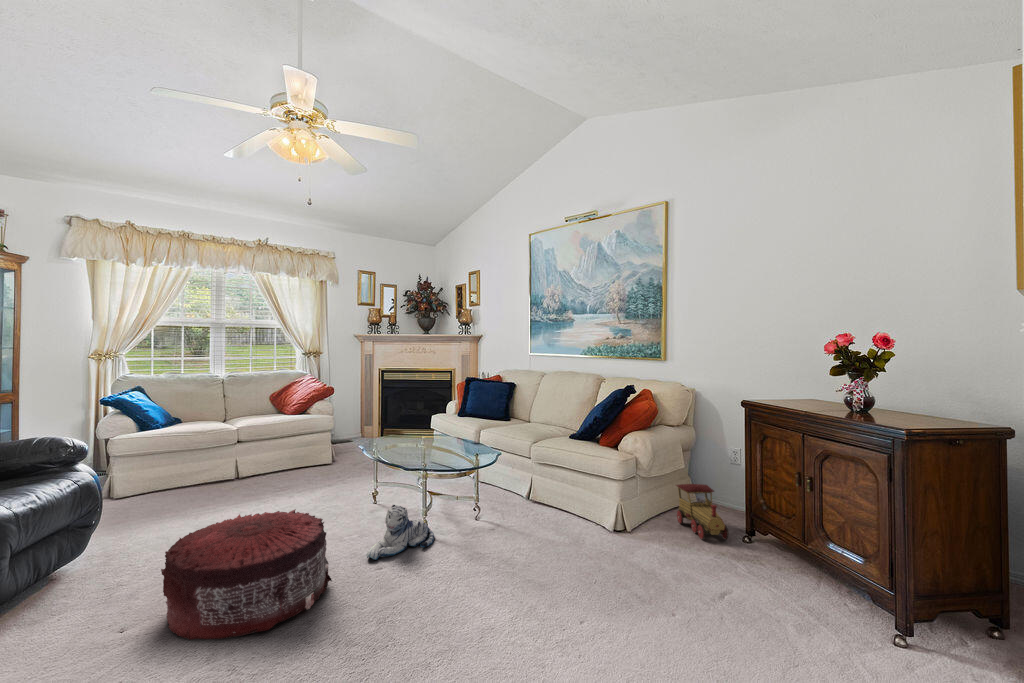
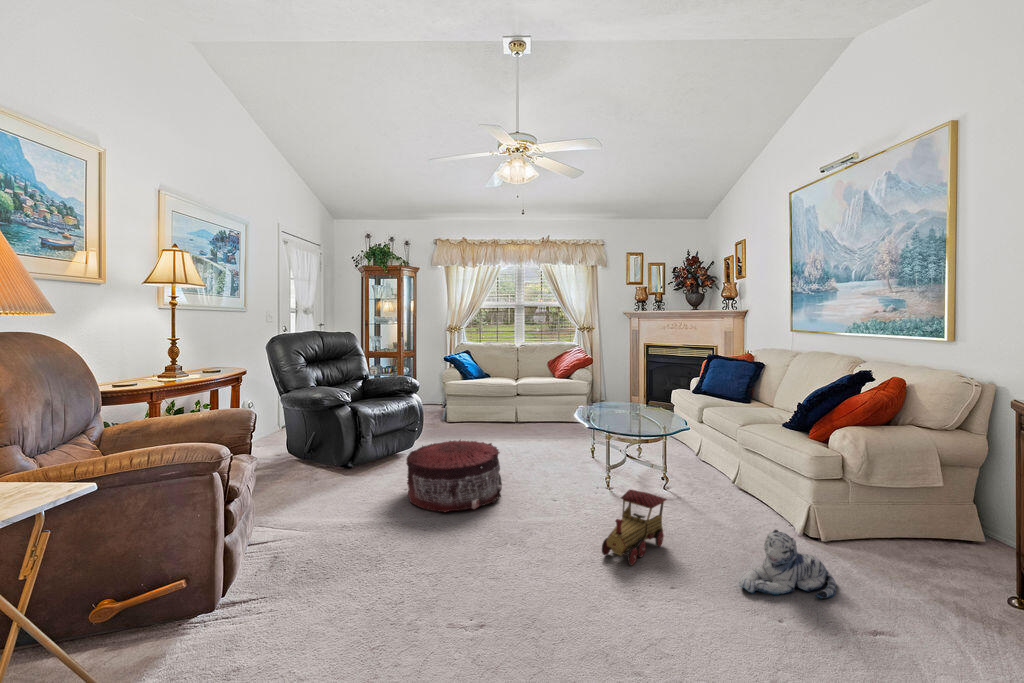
toy train: present [676,484,729,540] -> present [602,490,667,565]
plush toy: present [367,505,435,560] -> present [739,529,836,599]

